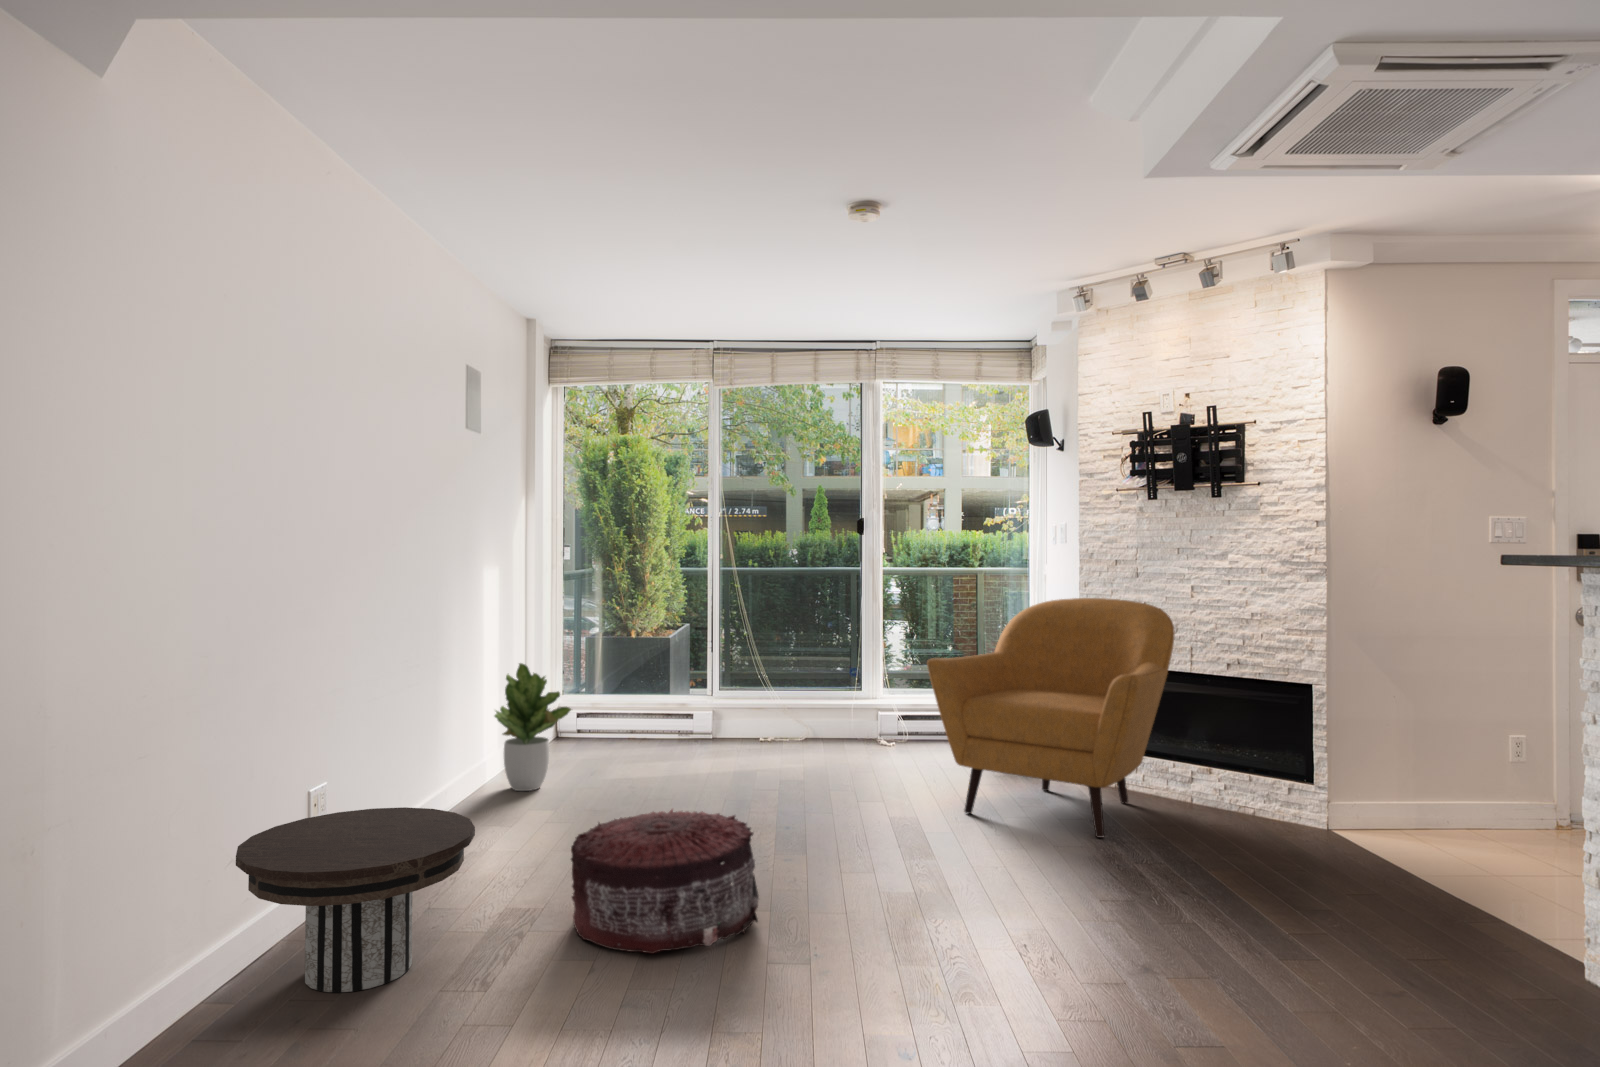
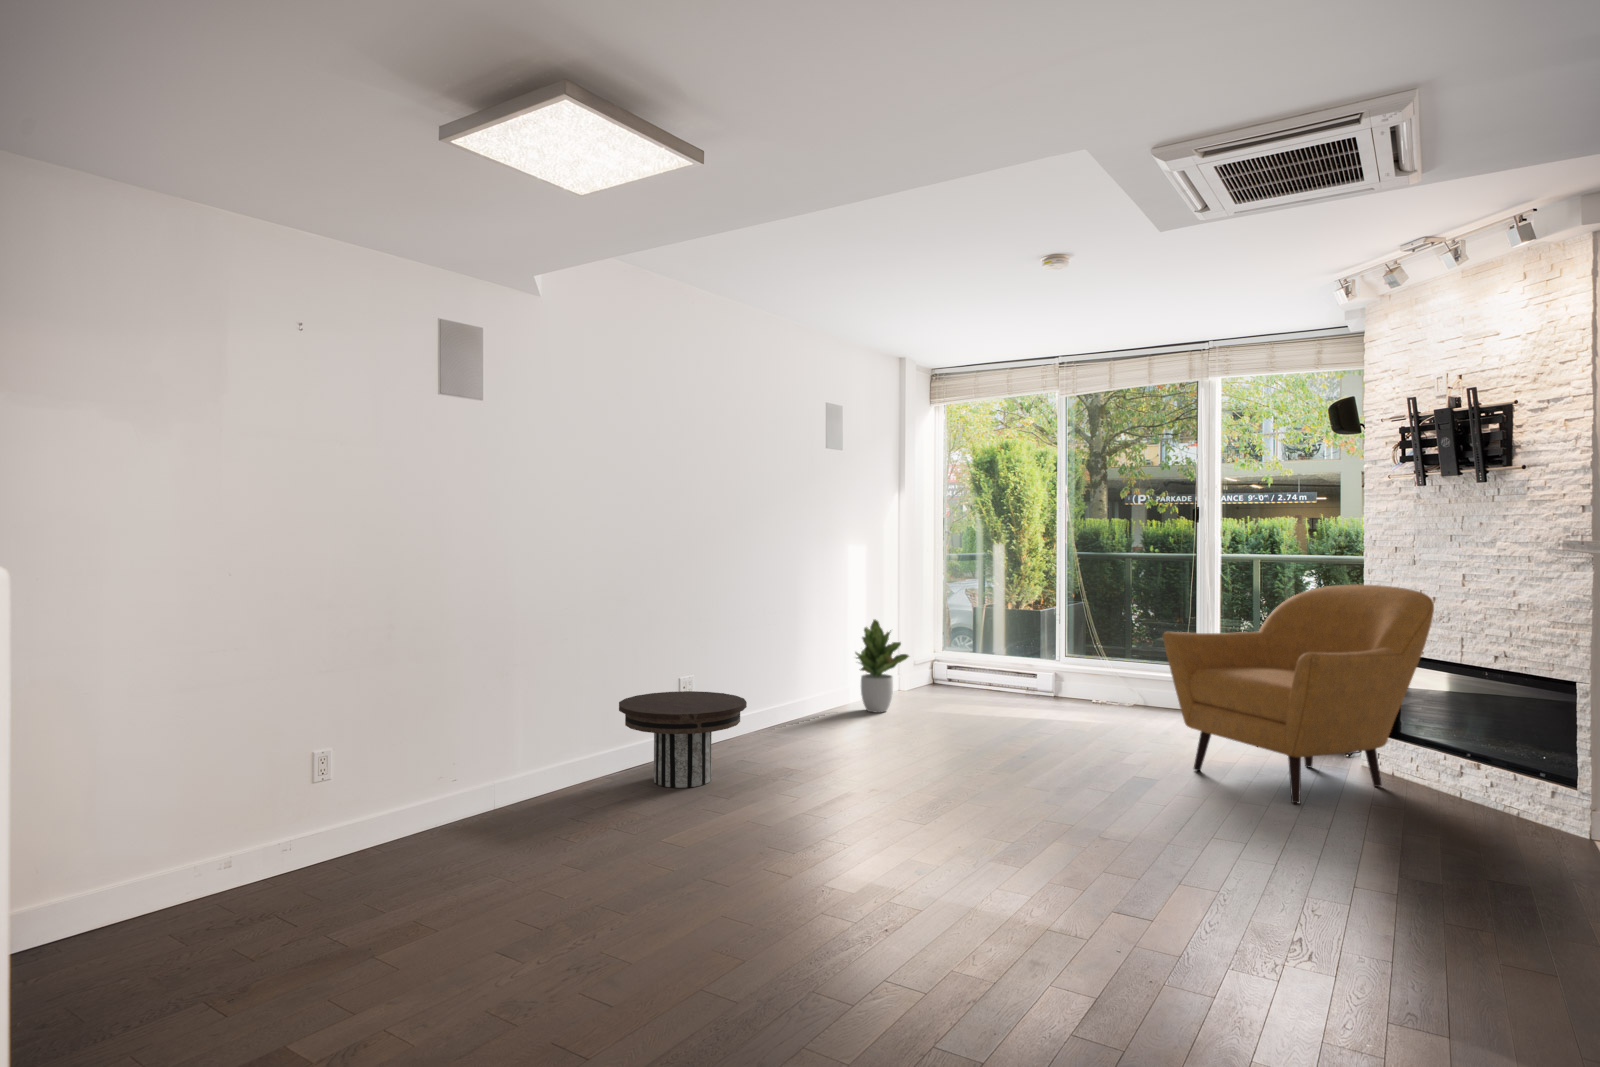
pouf: present [571,809,759,953] -> none [803,718,929,804]

